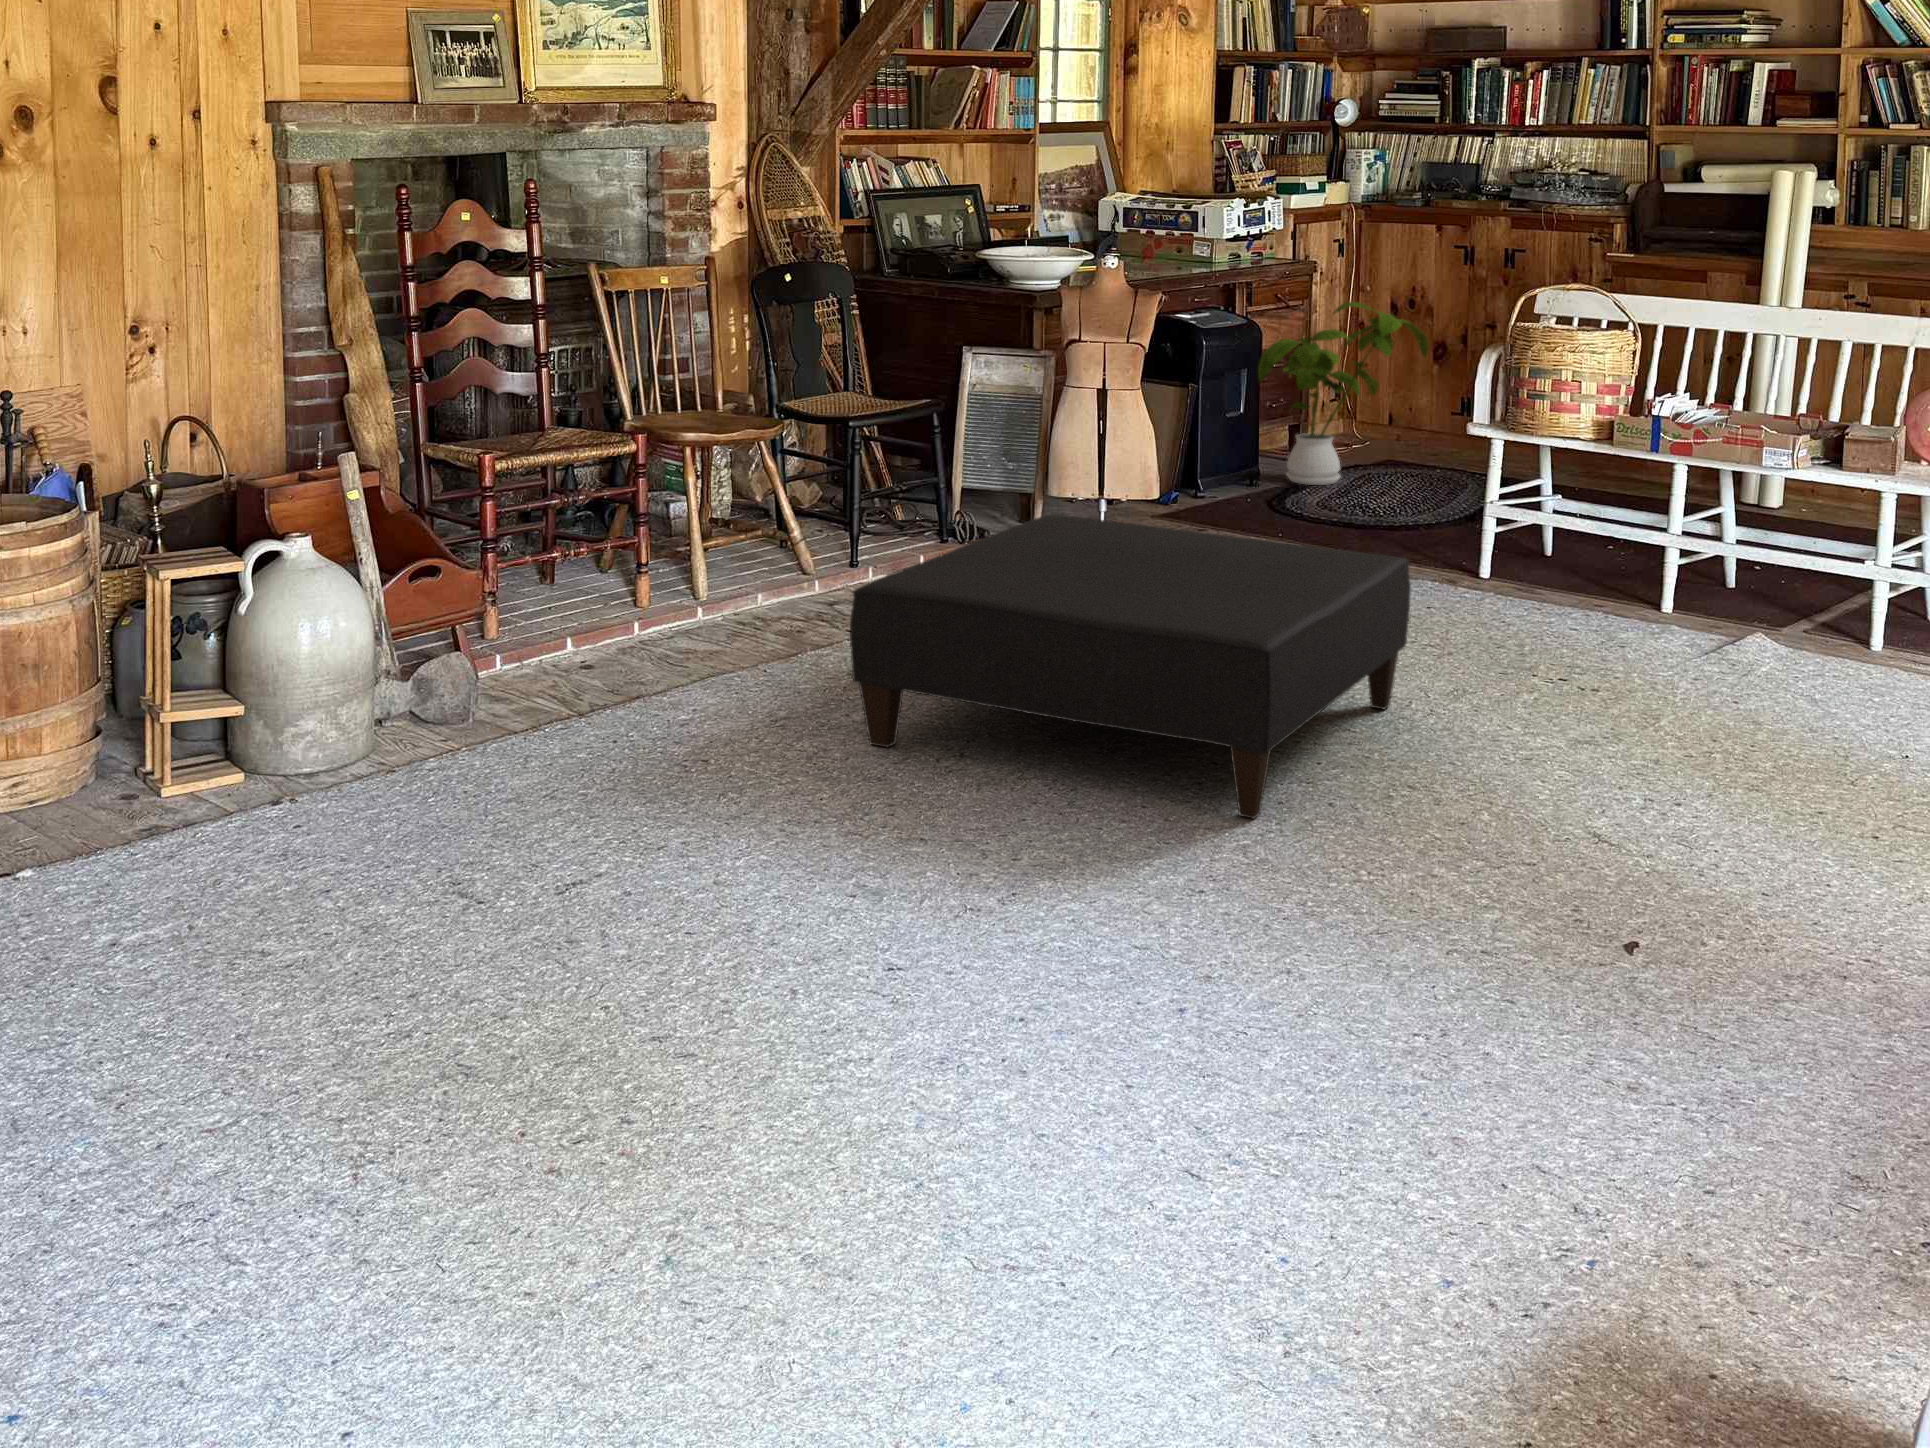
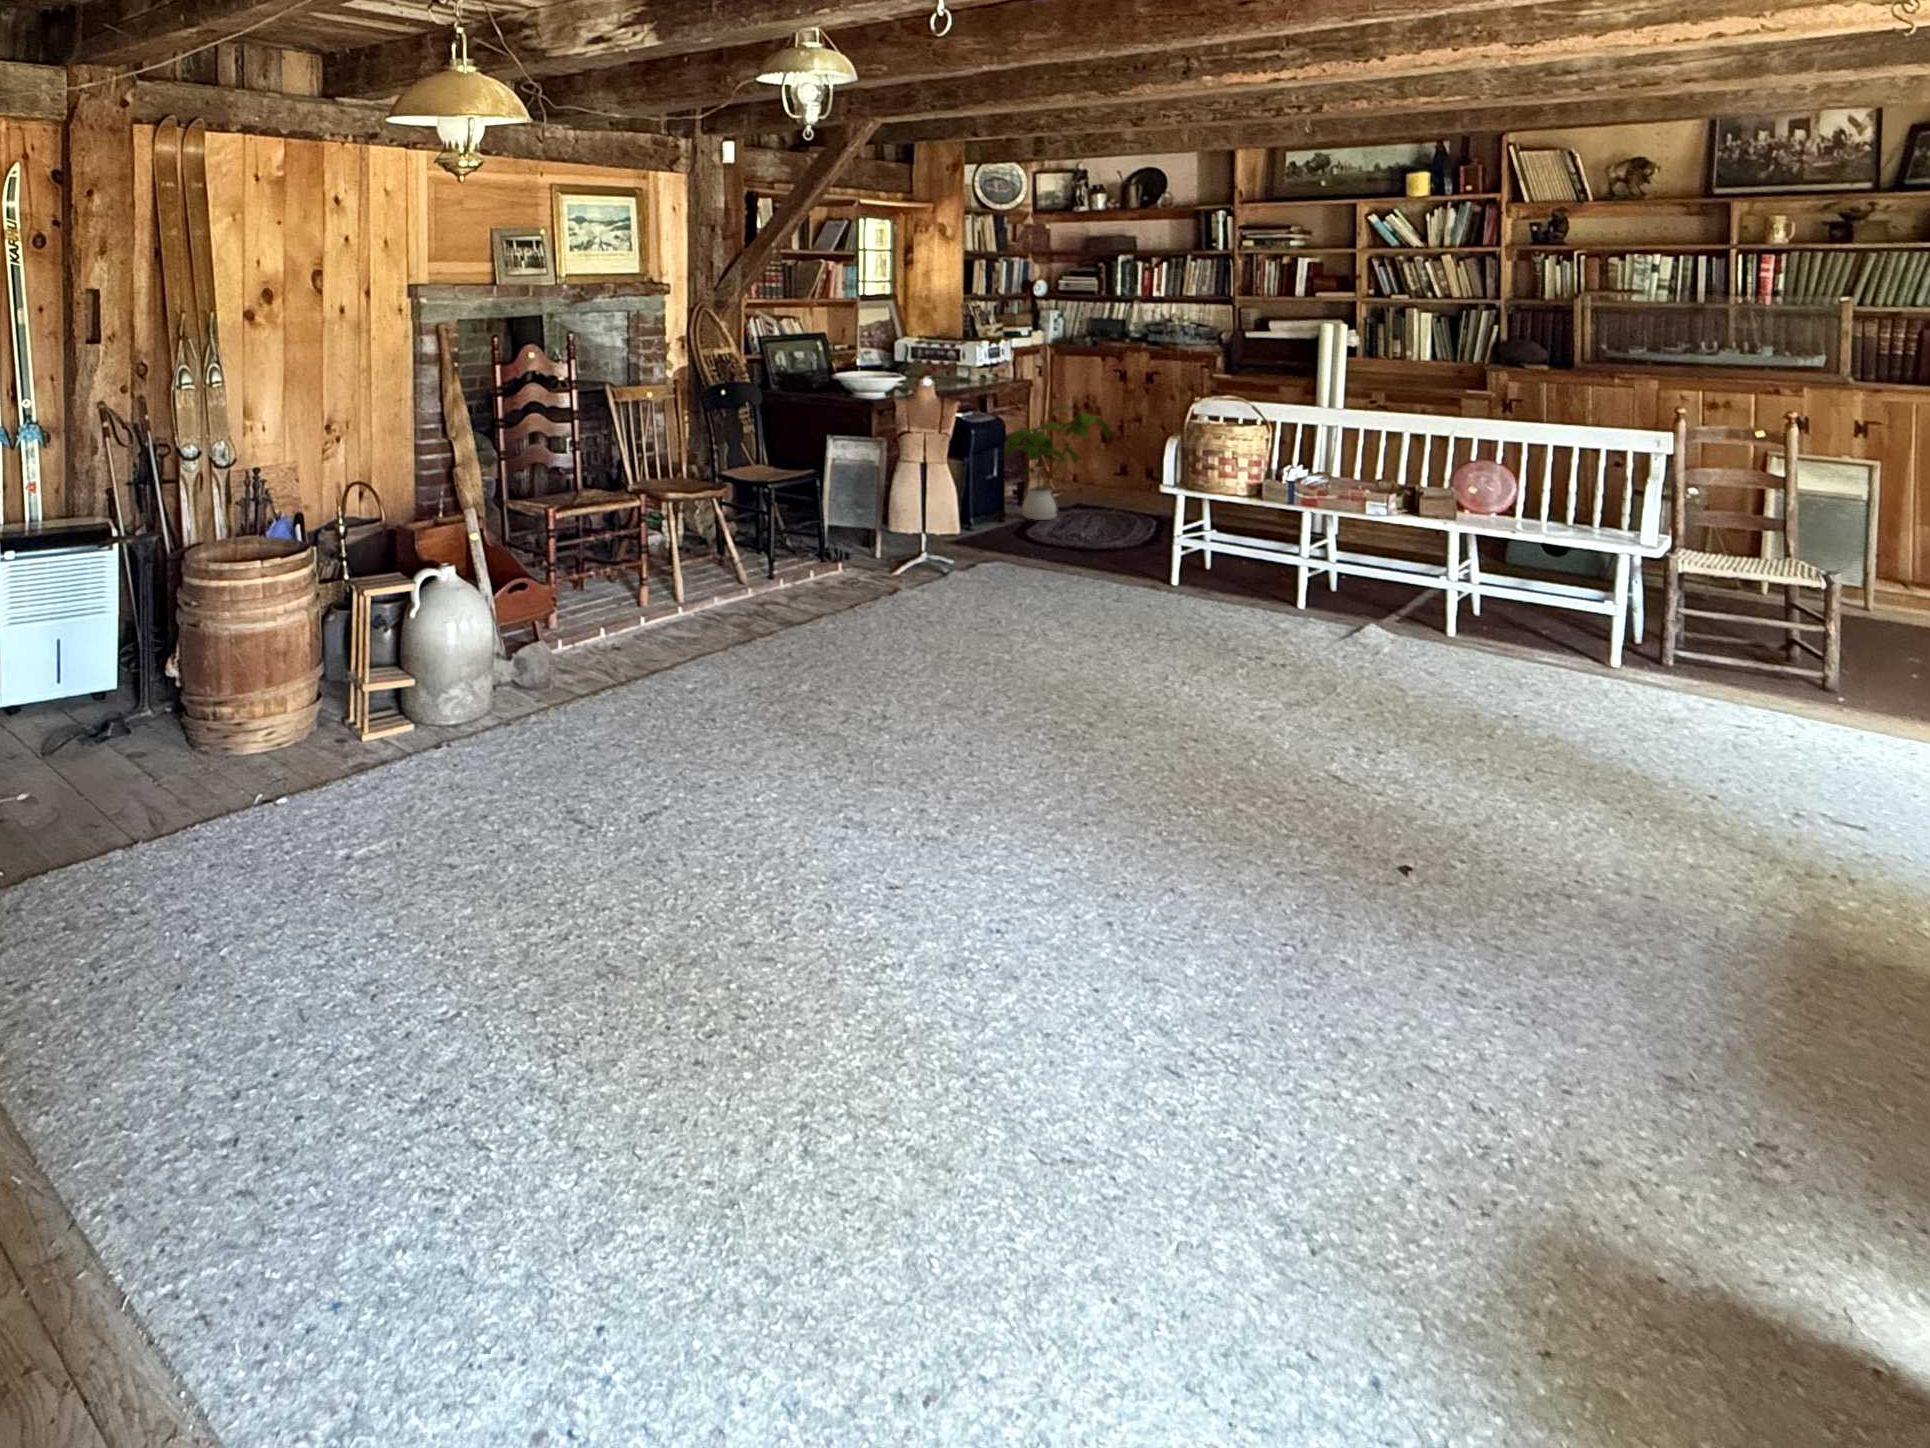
ottoman: present [850,515,1411,818] -> none [809,545,1169,761]

